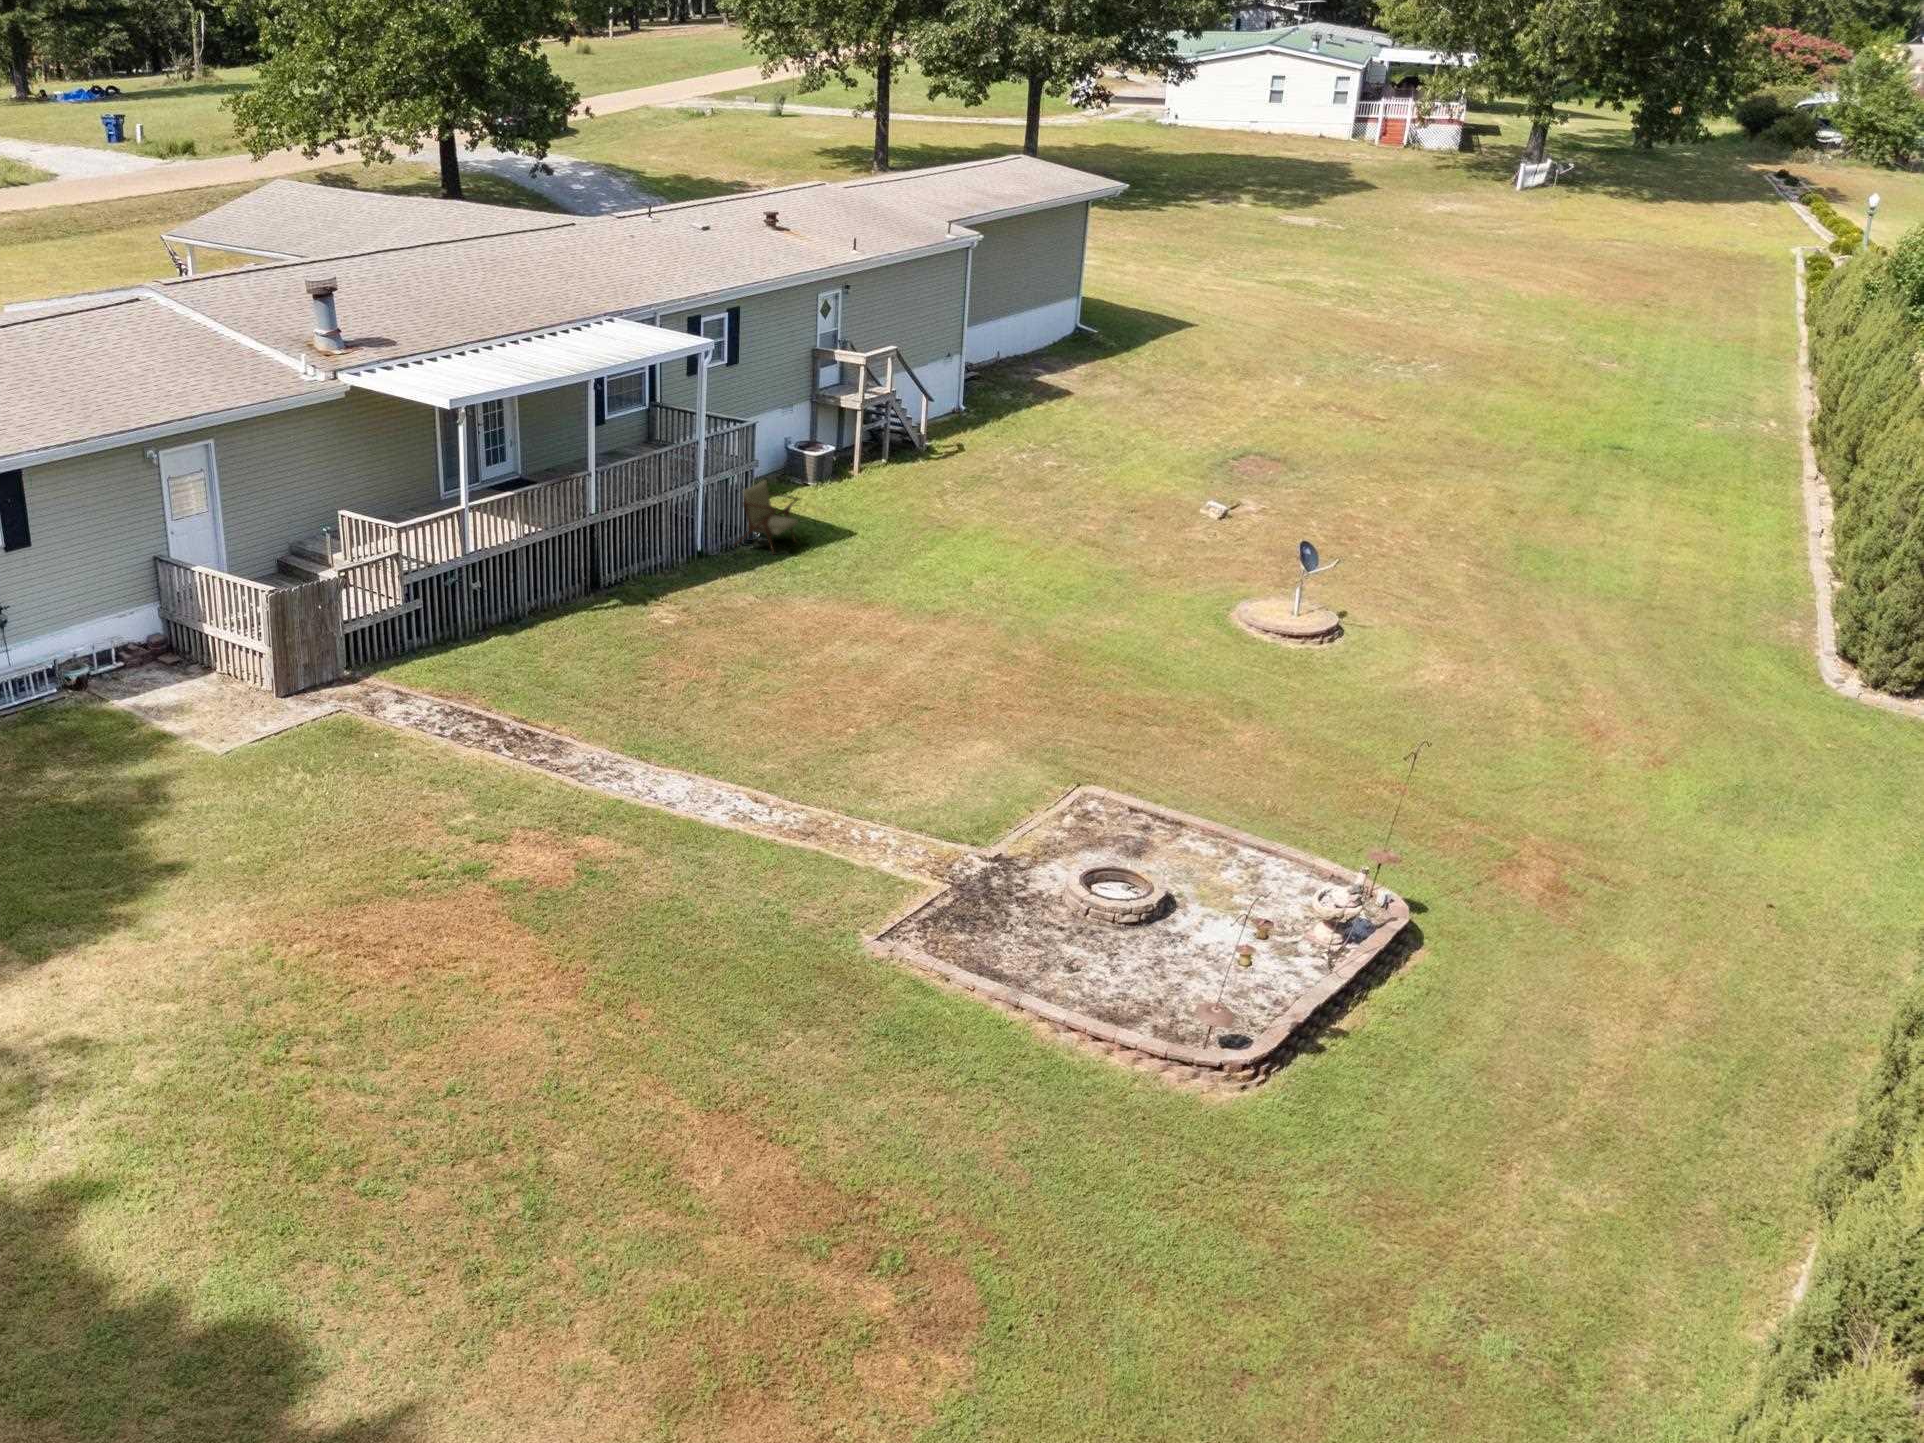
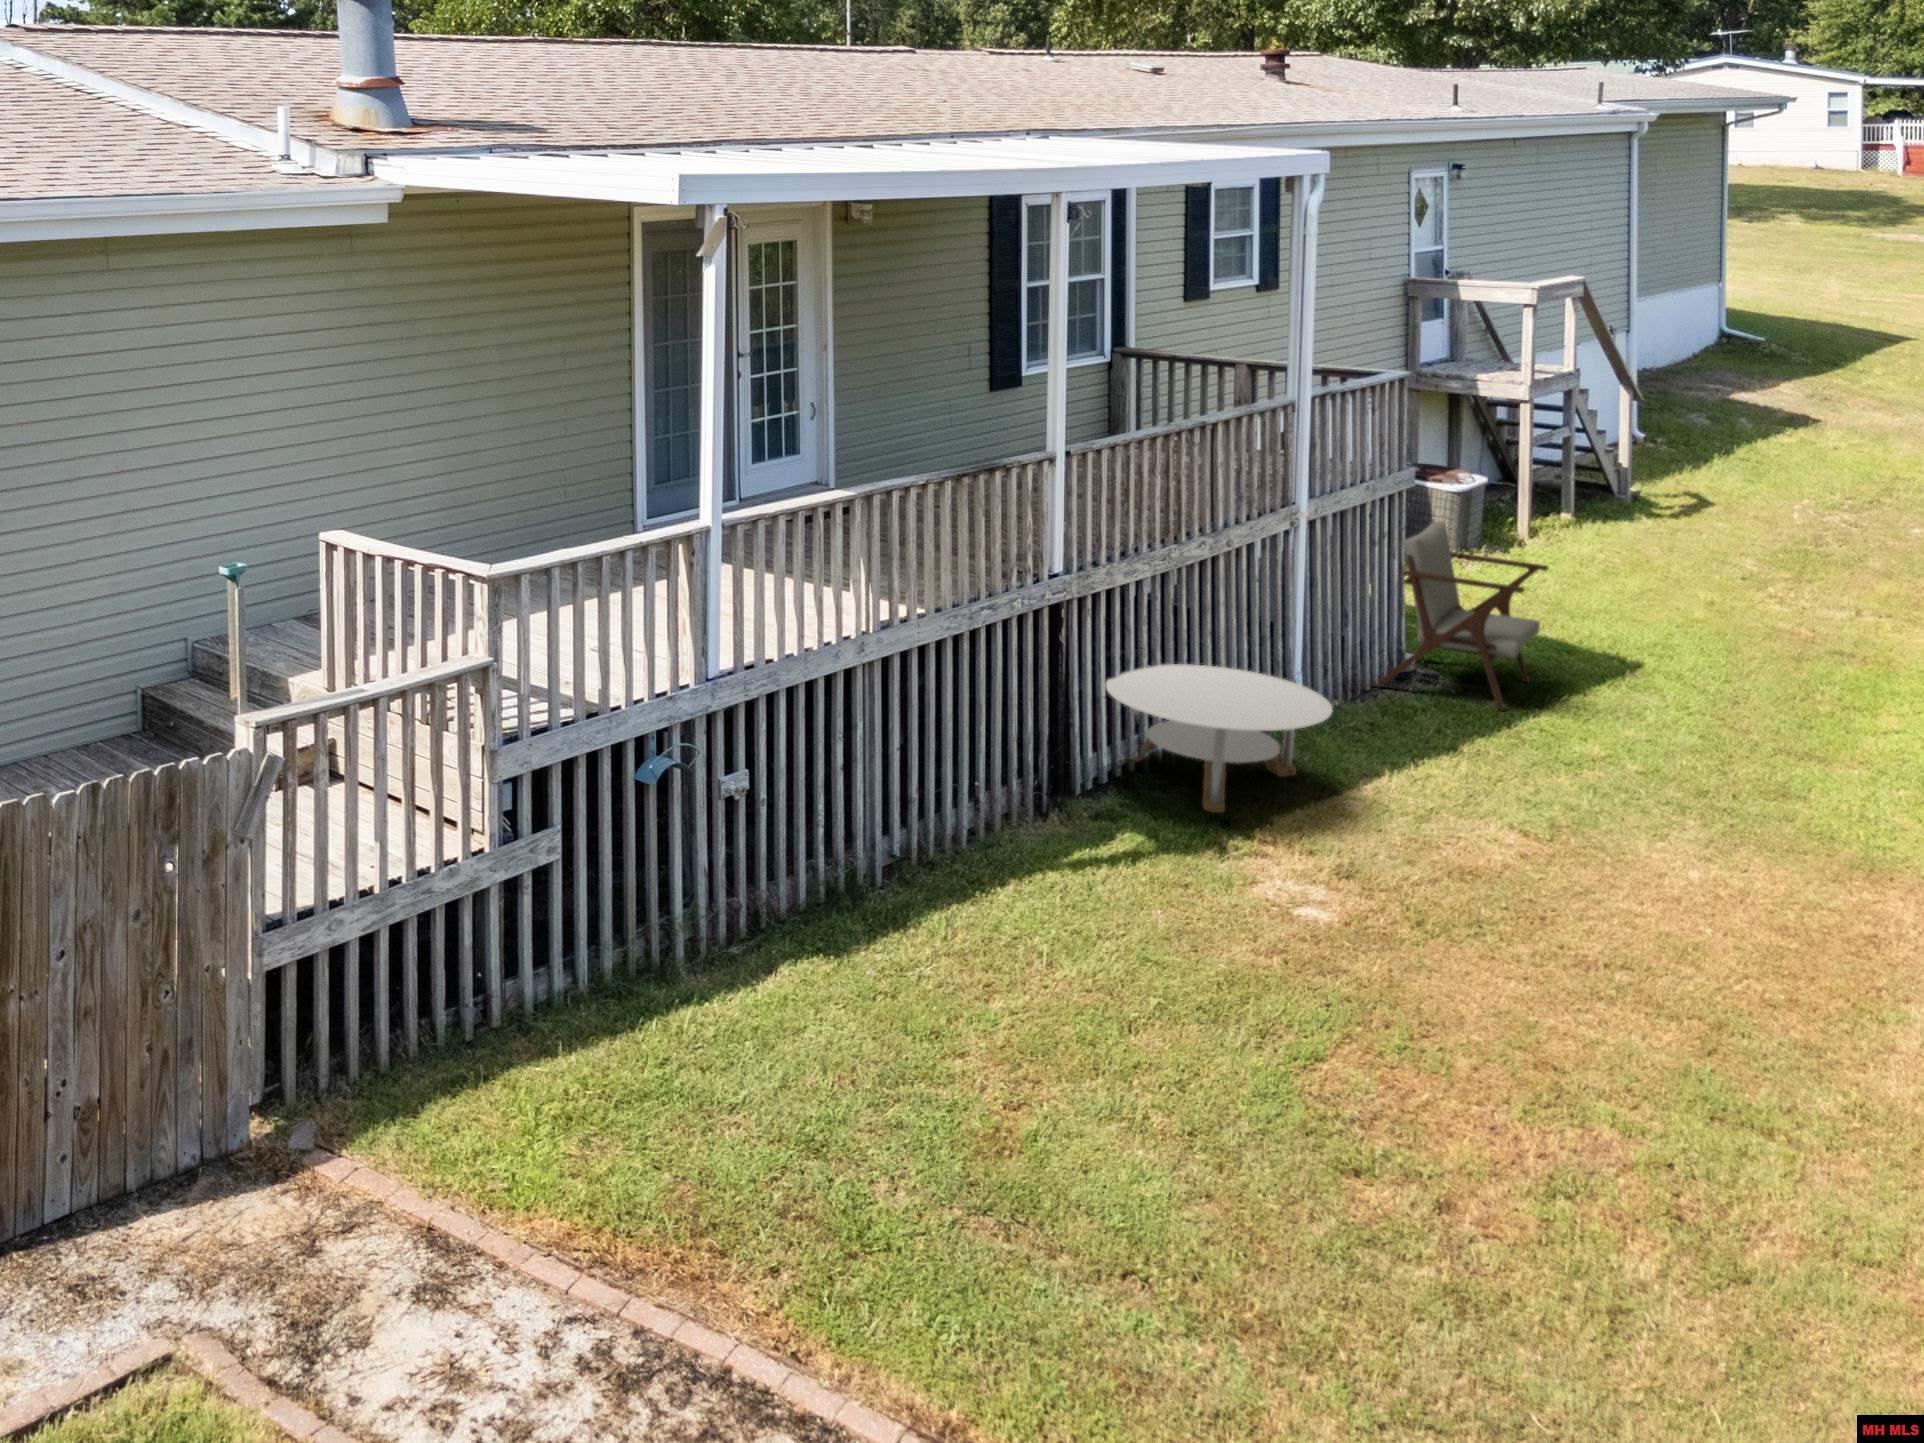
round table: none [611,541,686,593] -> present [1106,664,1332,813]

